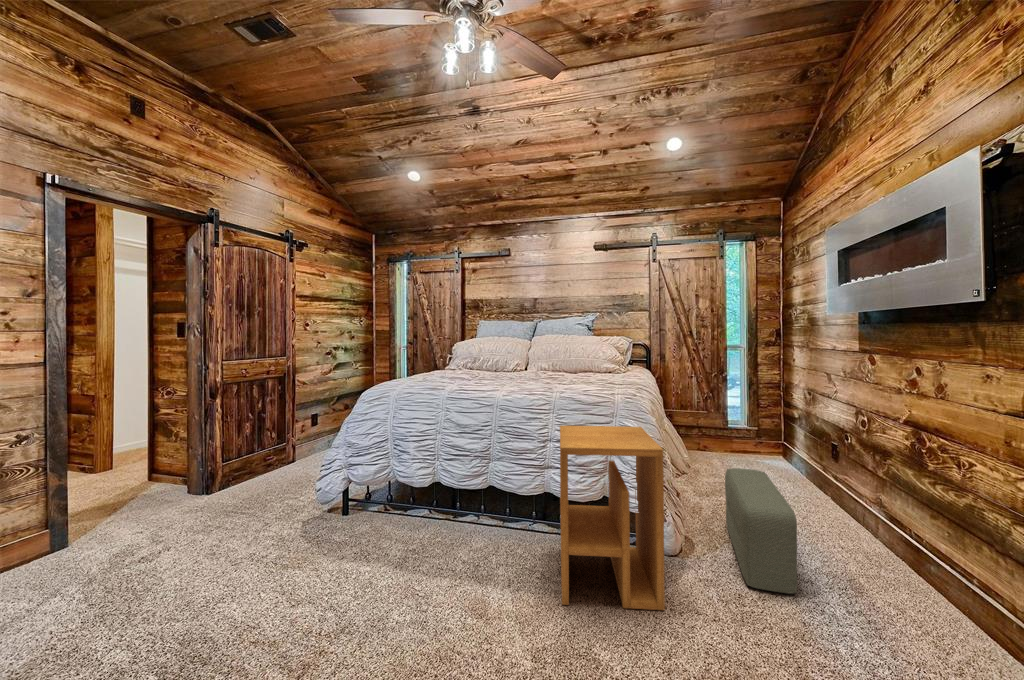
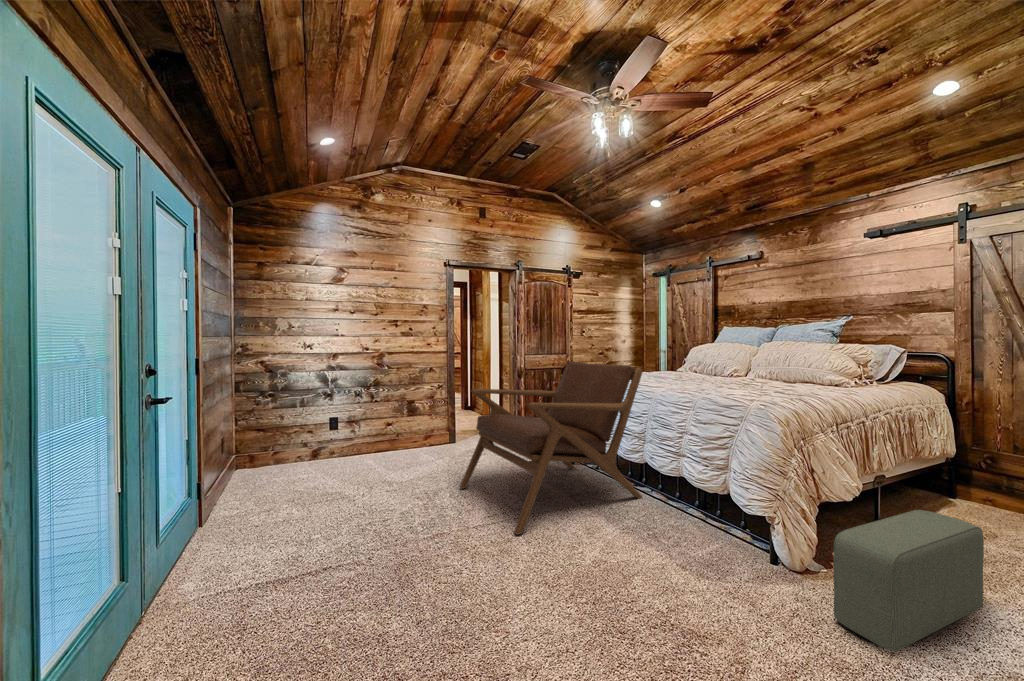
lounge chair: none [203,367,489,670] -> present [460,361,642,534]
side table: present [560,426,665,610] -> none [633,419,757,589]

